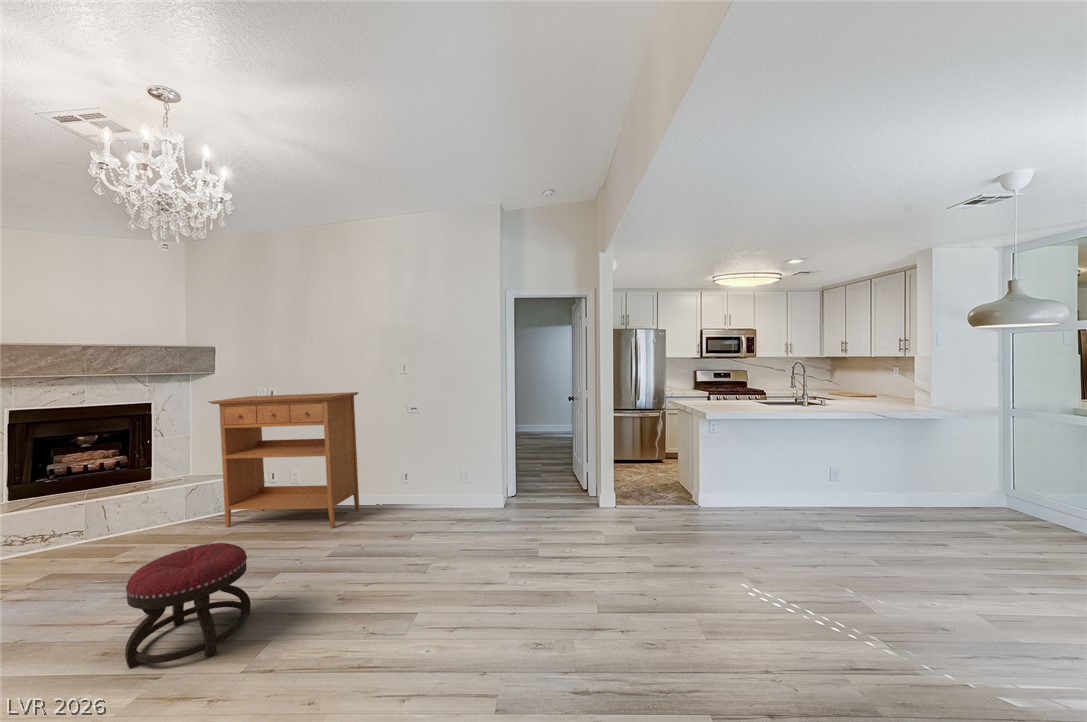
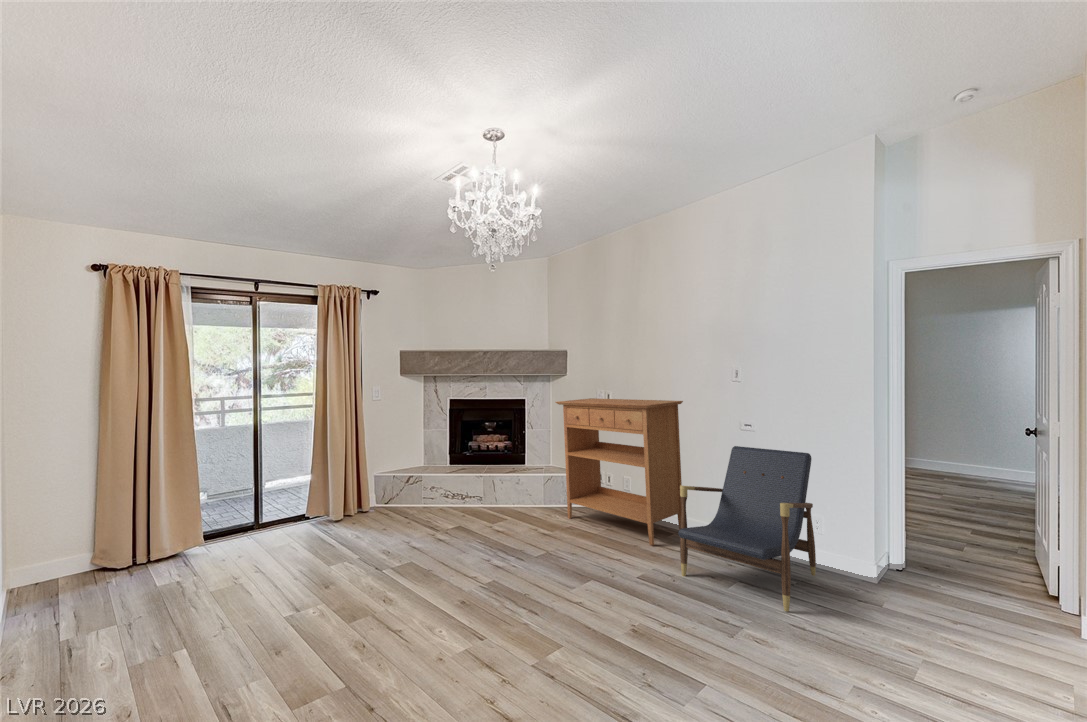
lounge chair: none [367,424,468,544] -> present [678,446,816,612]
ottoman: present [125,543,251,668] -> none [470,534,557,638]

